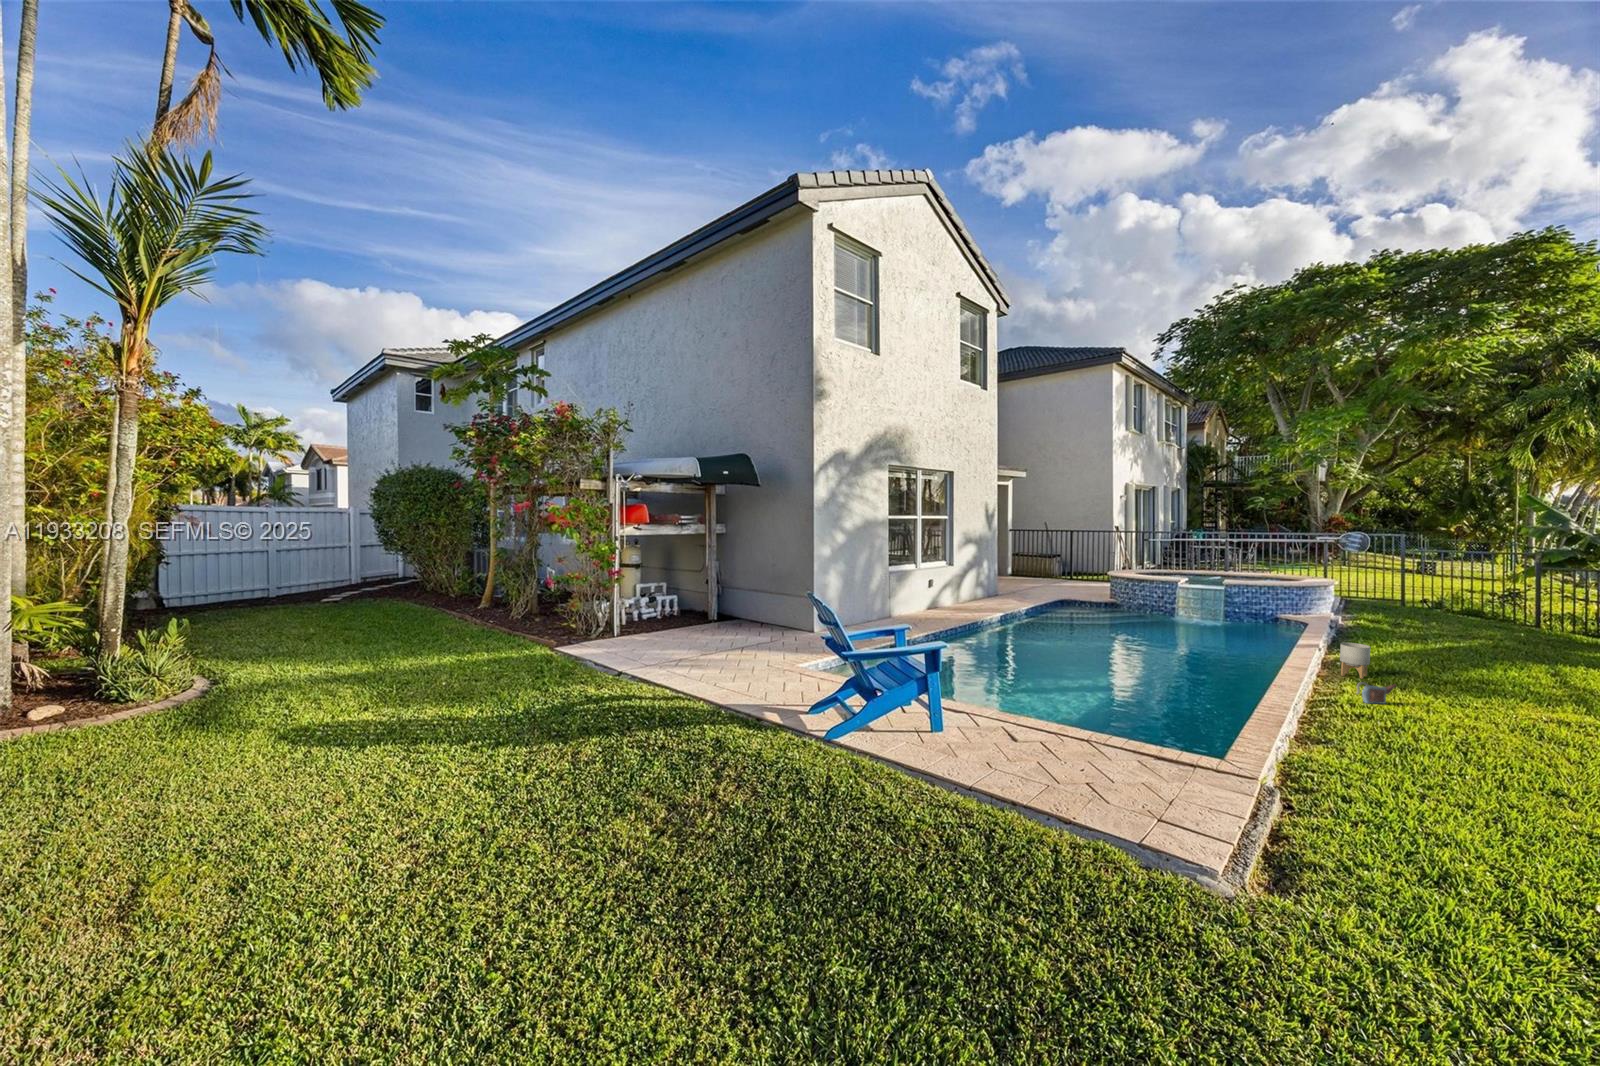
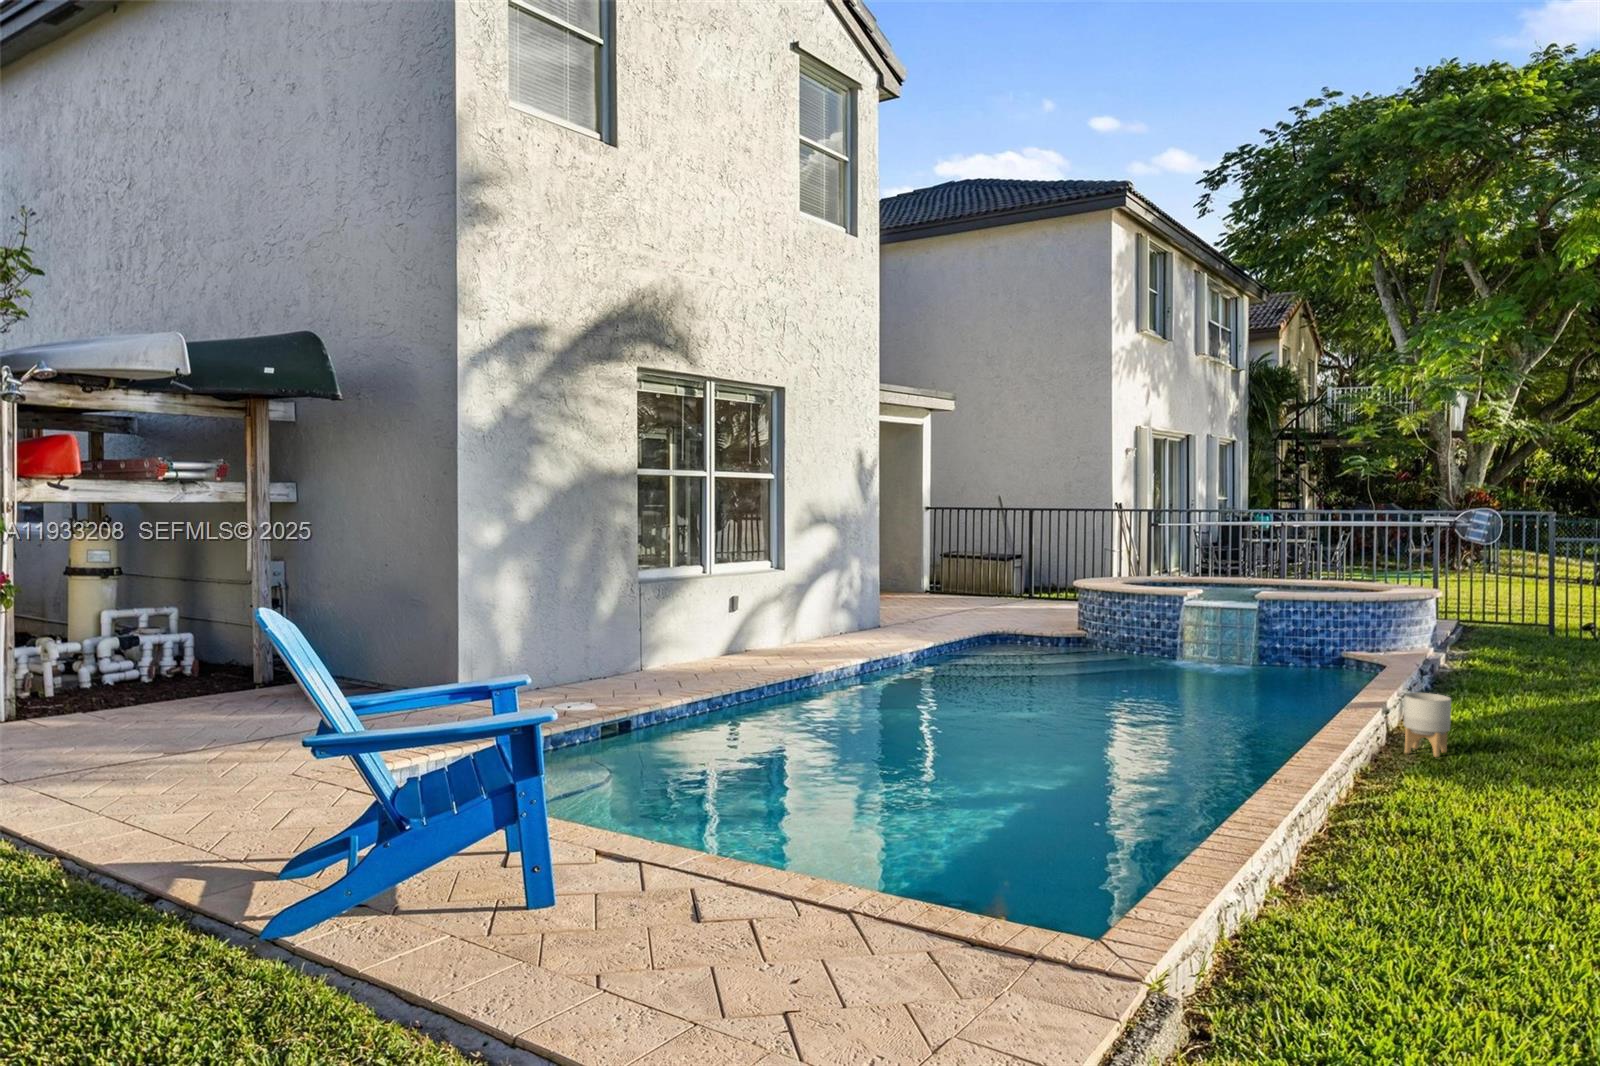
watering can: present [1357,682,1396,704] -> none [1406,761,1475,801]

